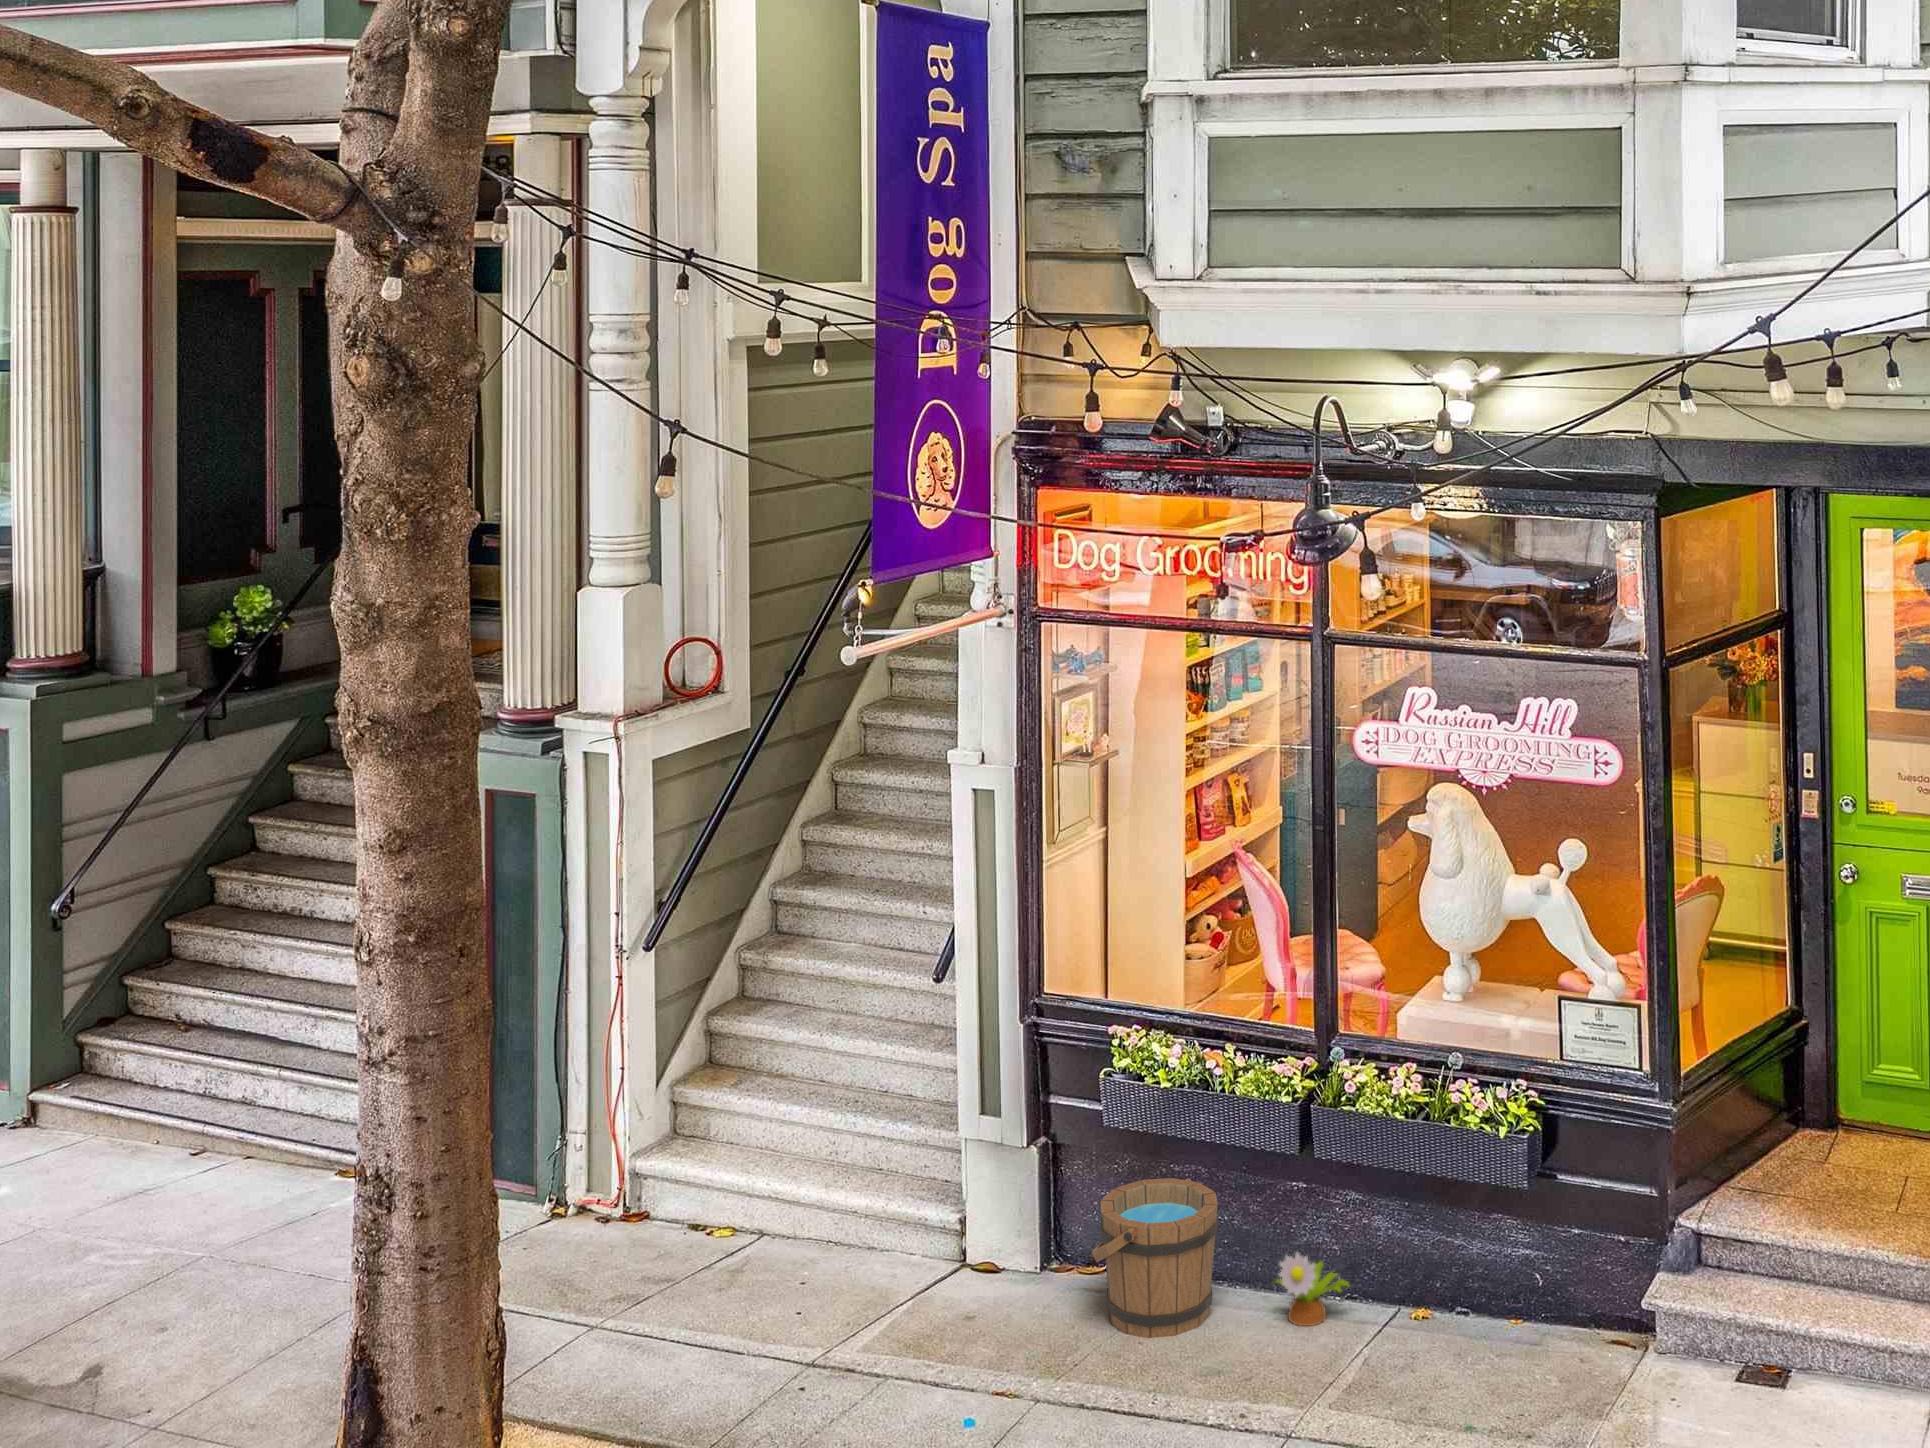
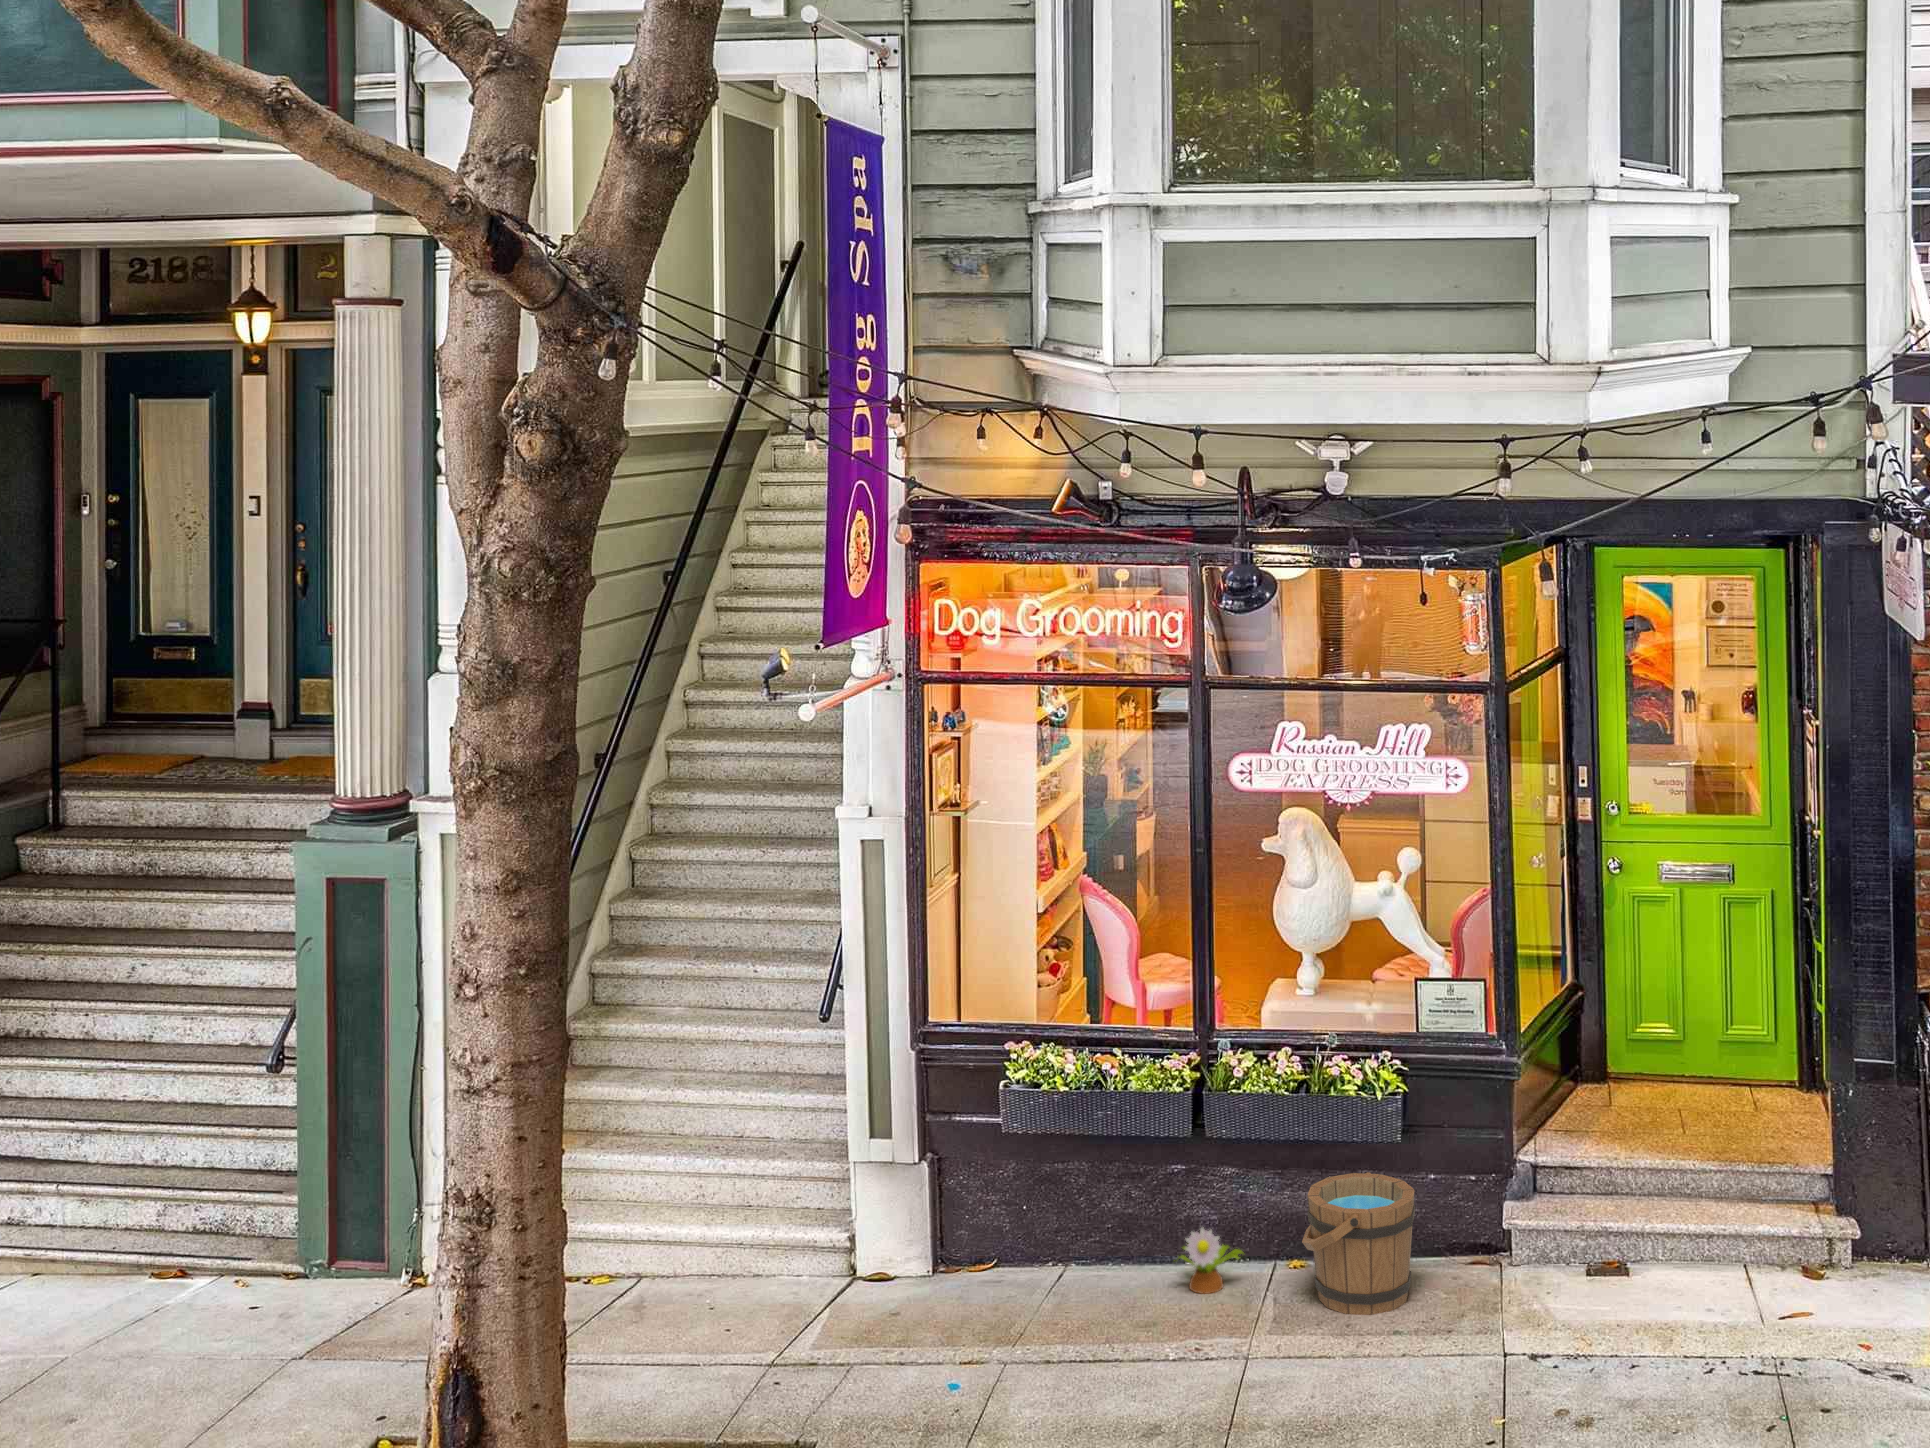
bucket: present [1092,1178,1218,1338] -> present [1302,1172,1415,1315]

